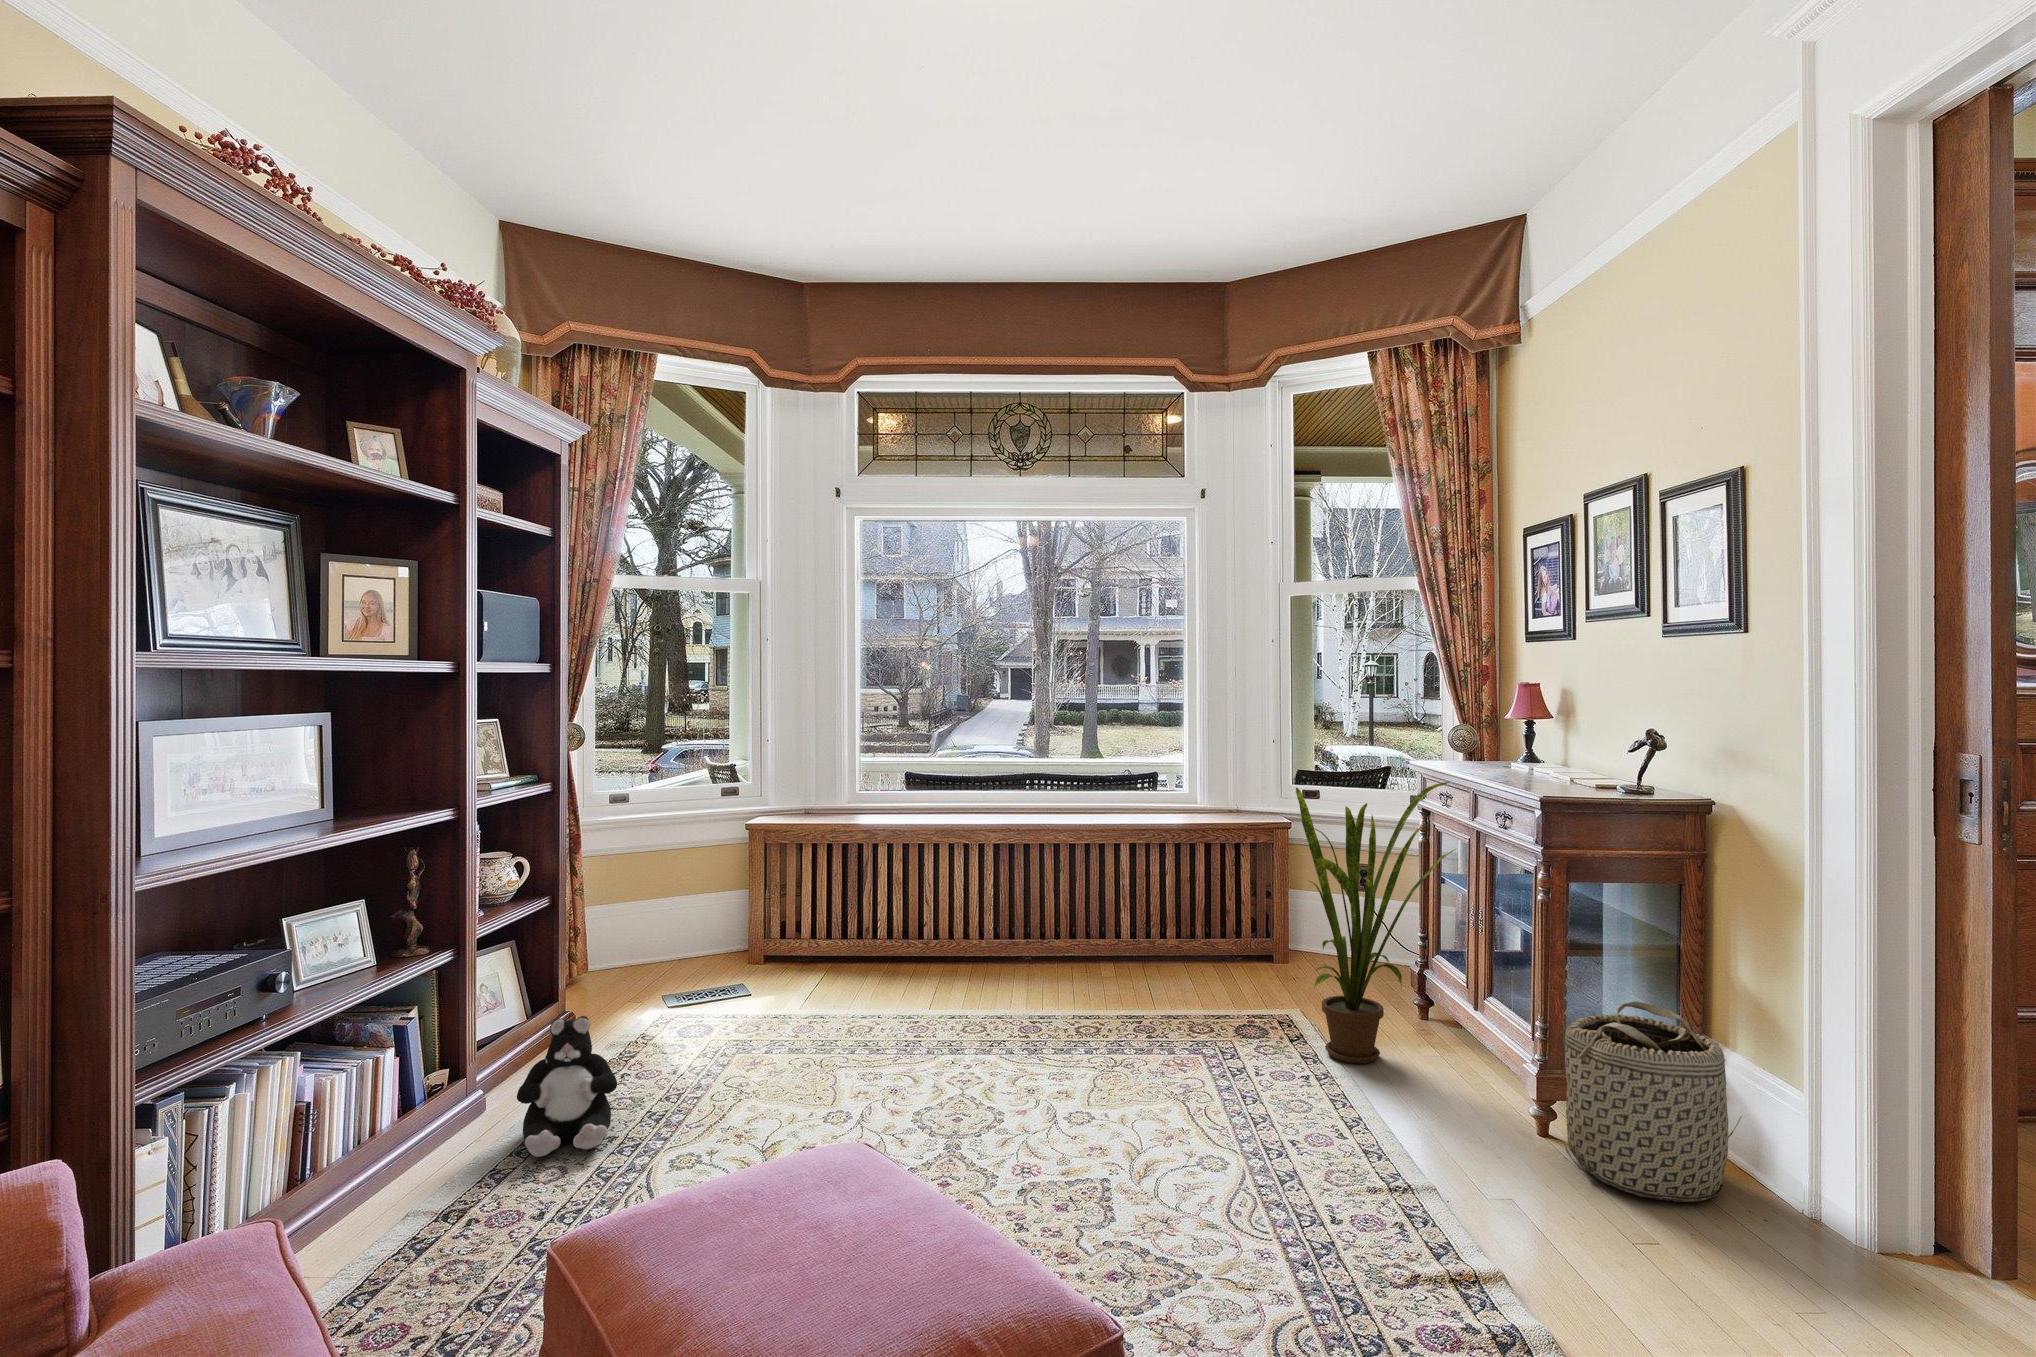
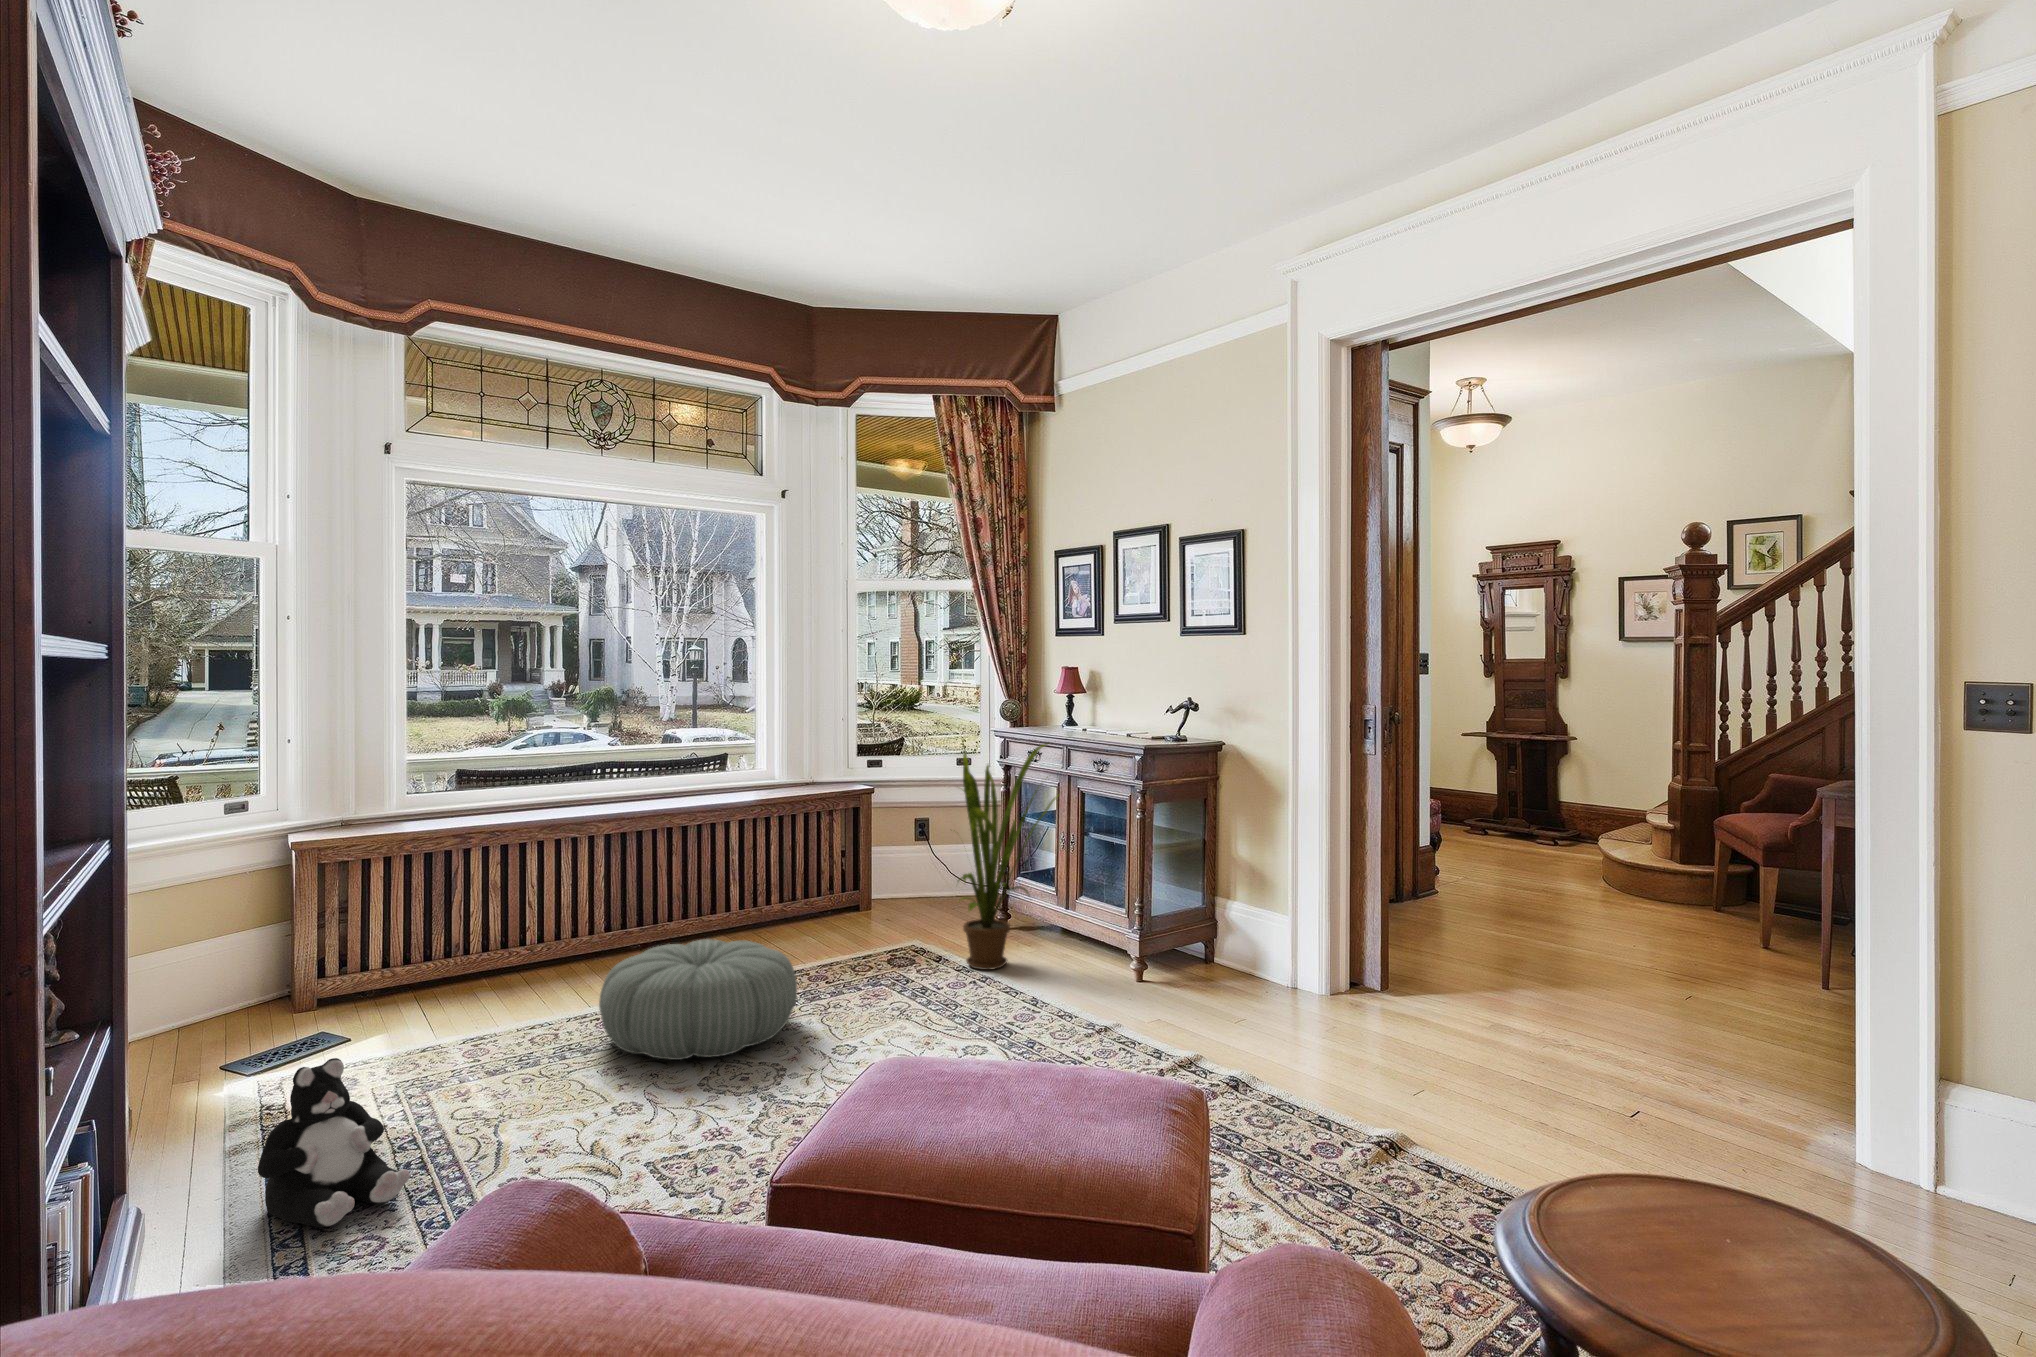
pouf: none [874,963,1070,1091] -> present [599,939,797,1060]
basket: present [1564,1001,1742,1202] -> none [1164,878,1256,1000]

